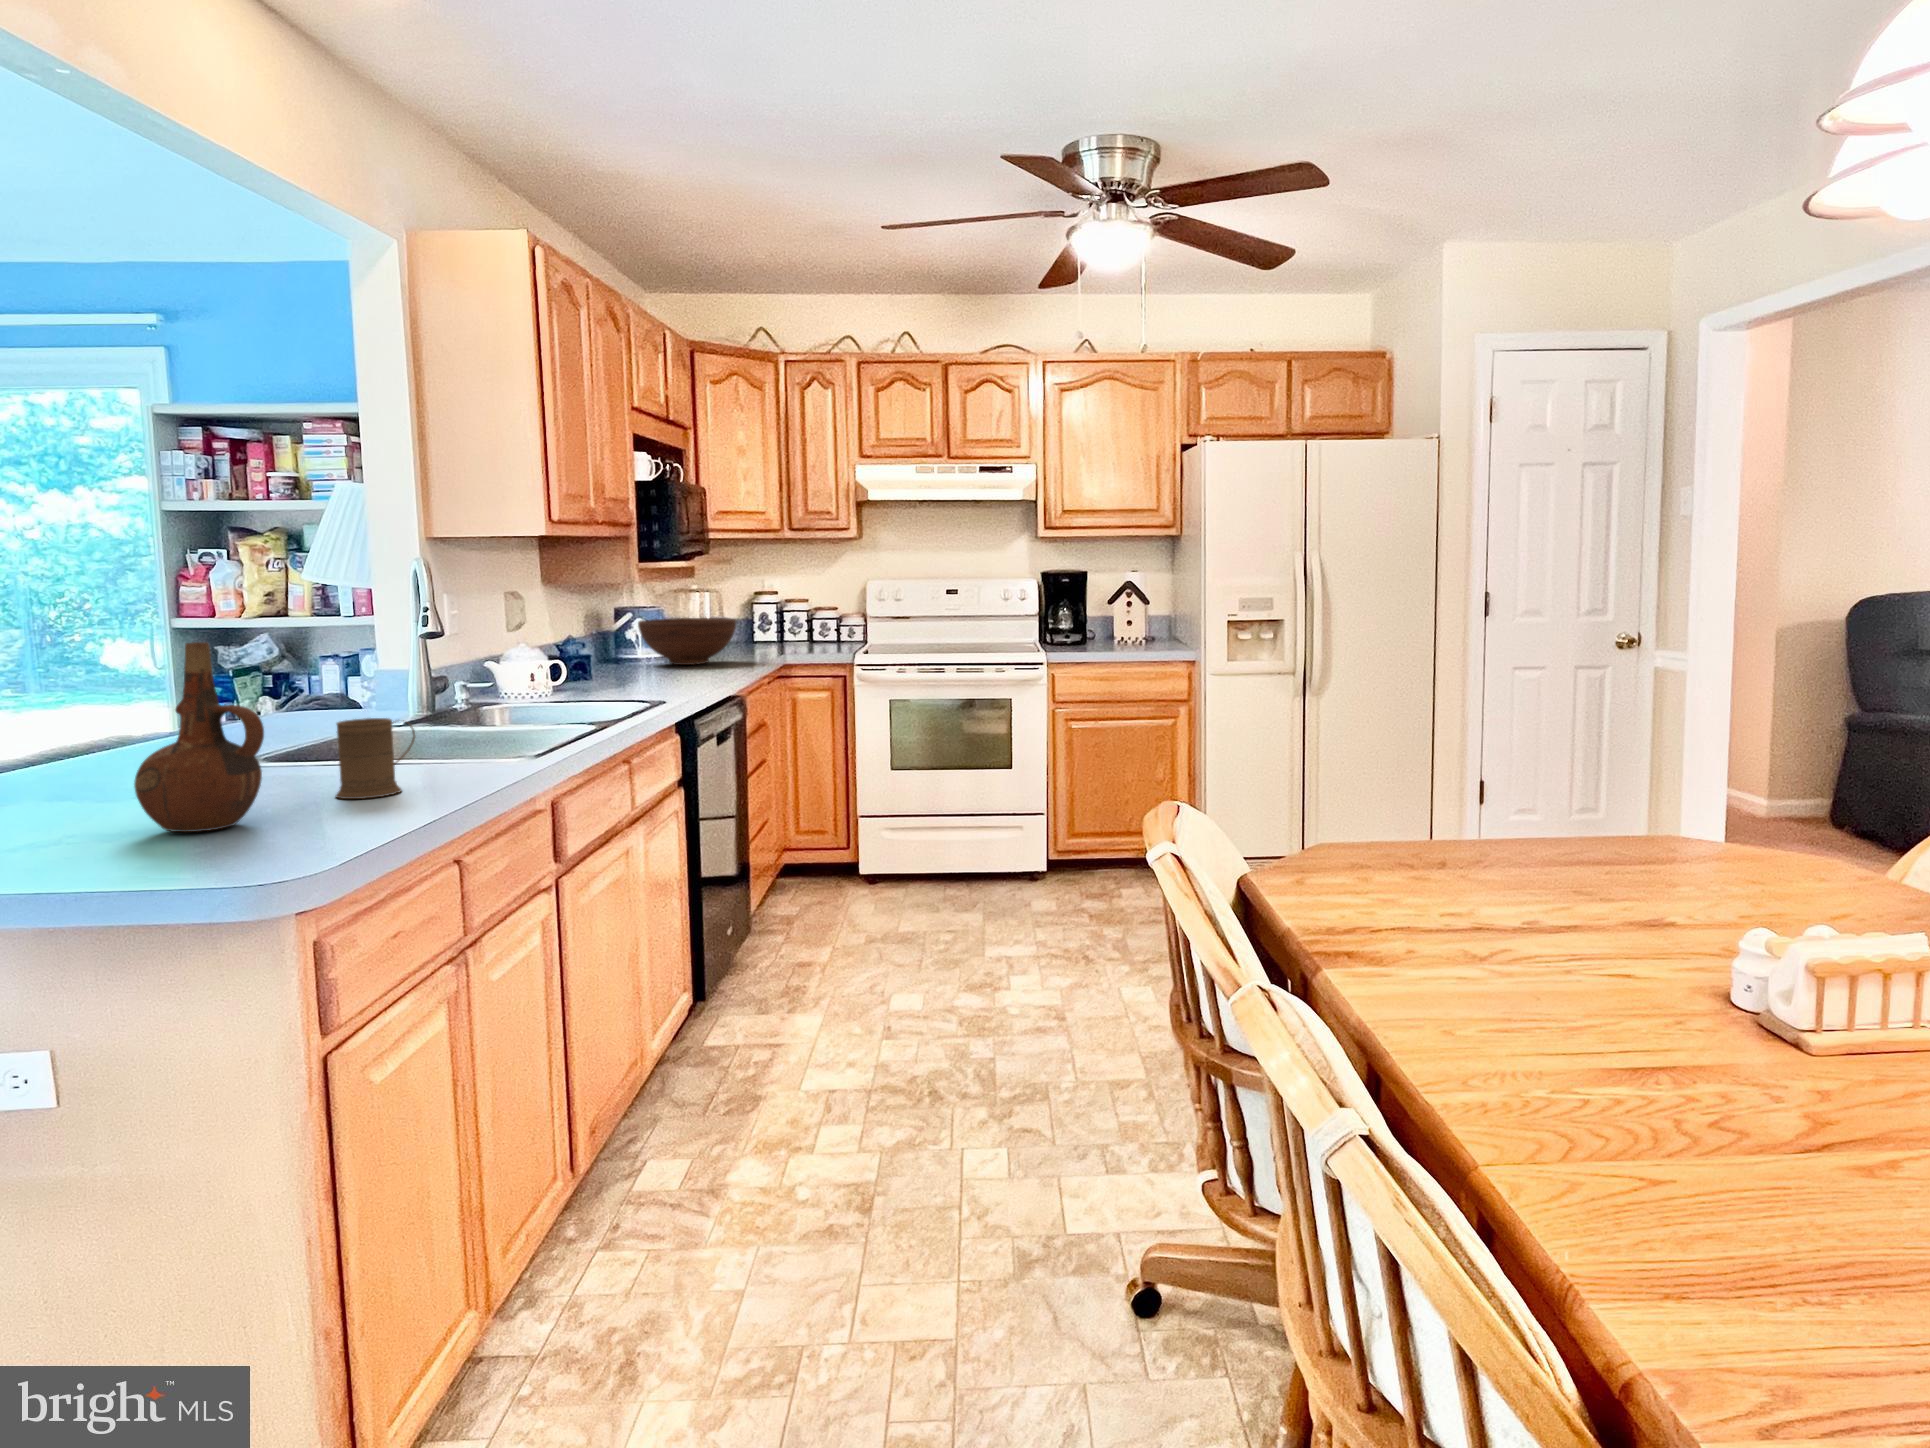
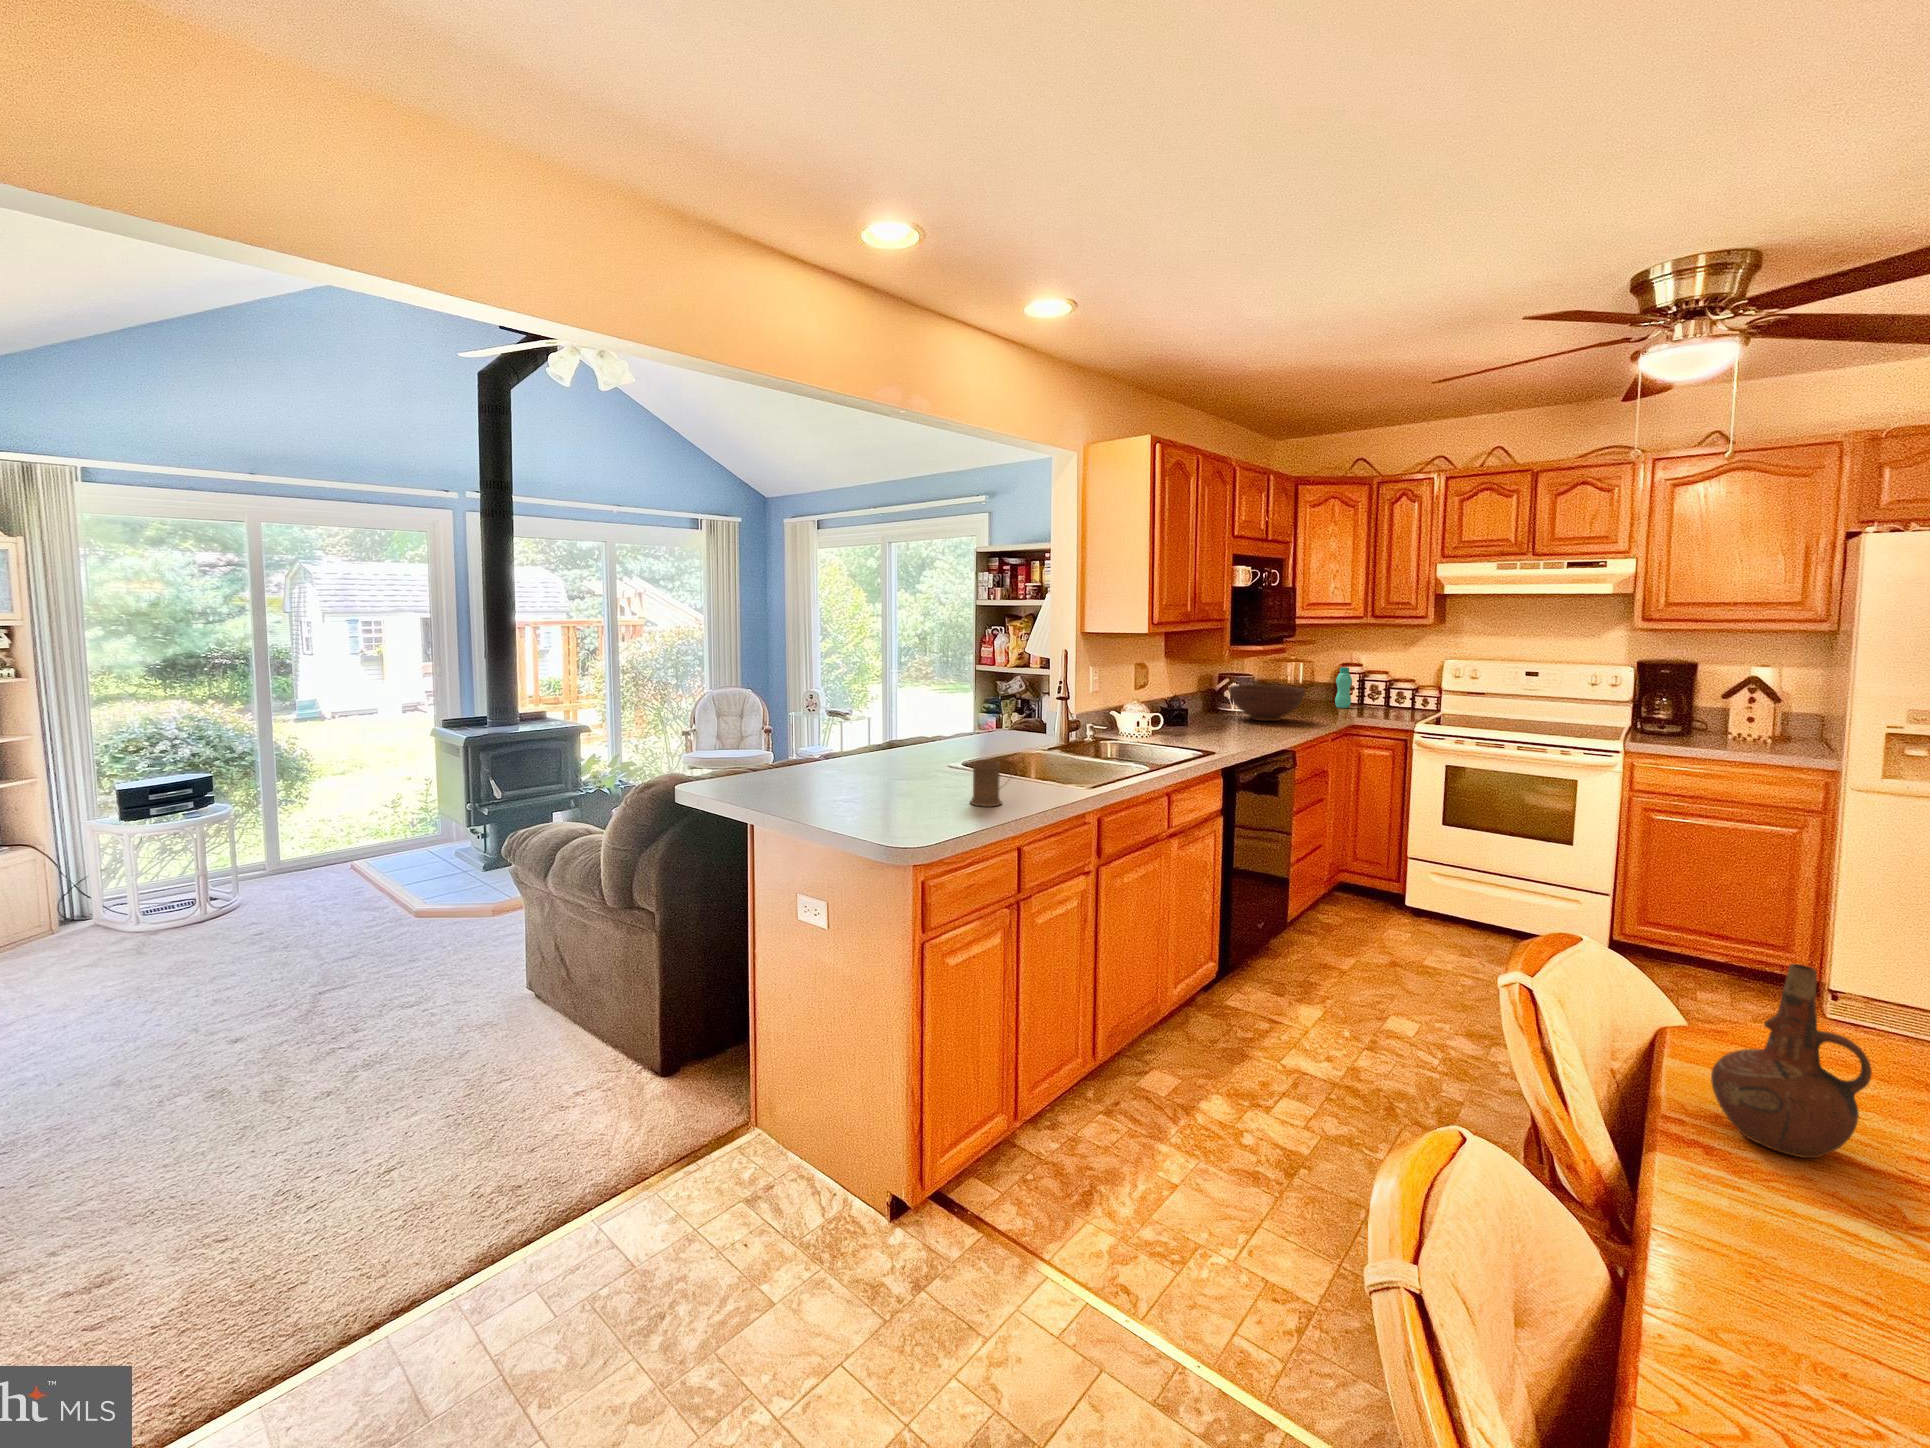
bottle: none [754,596,773,647] -> present [1335,667,1352,708]
ceramic pitcher: present [134,642,264,832] -> present [1711,963,1872,1158]

